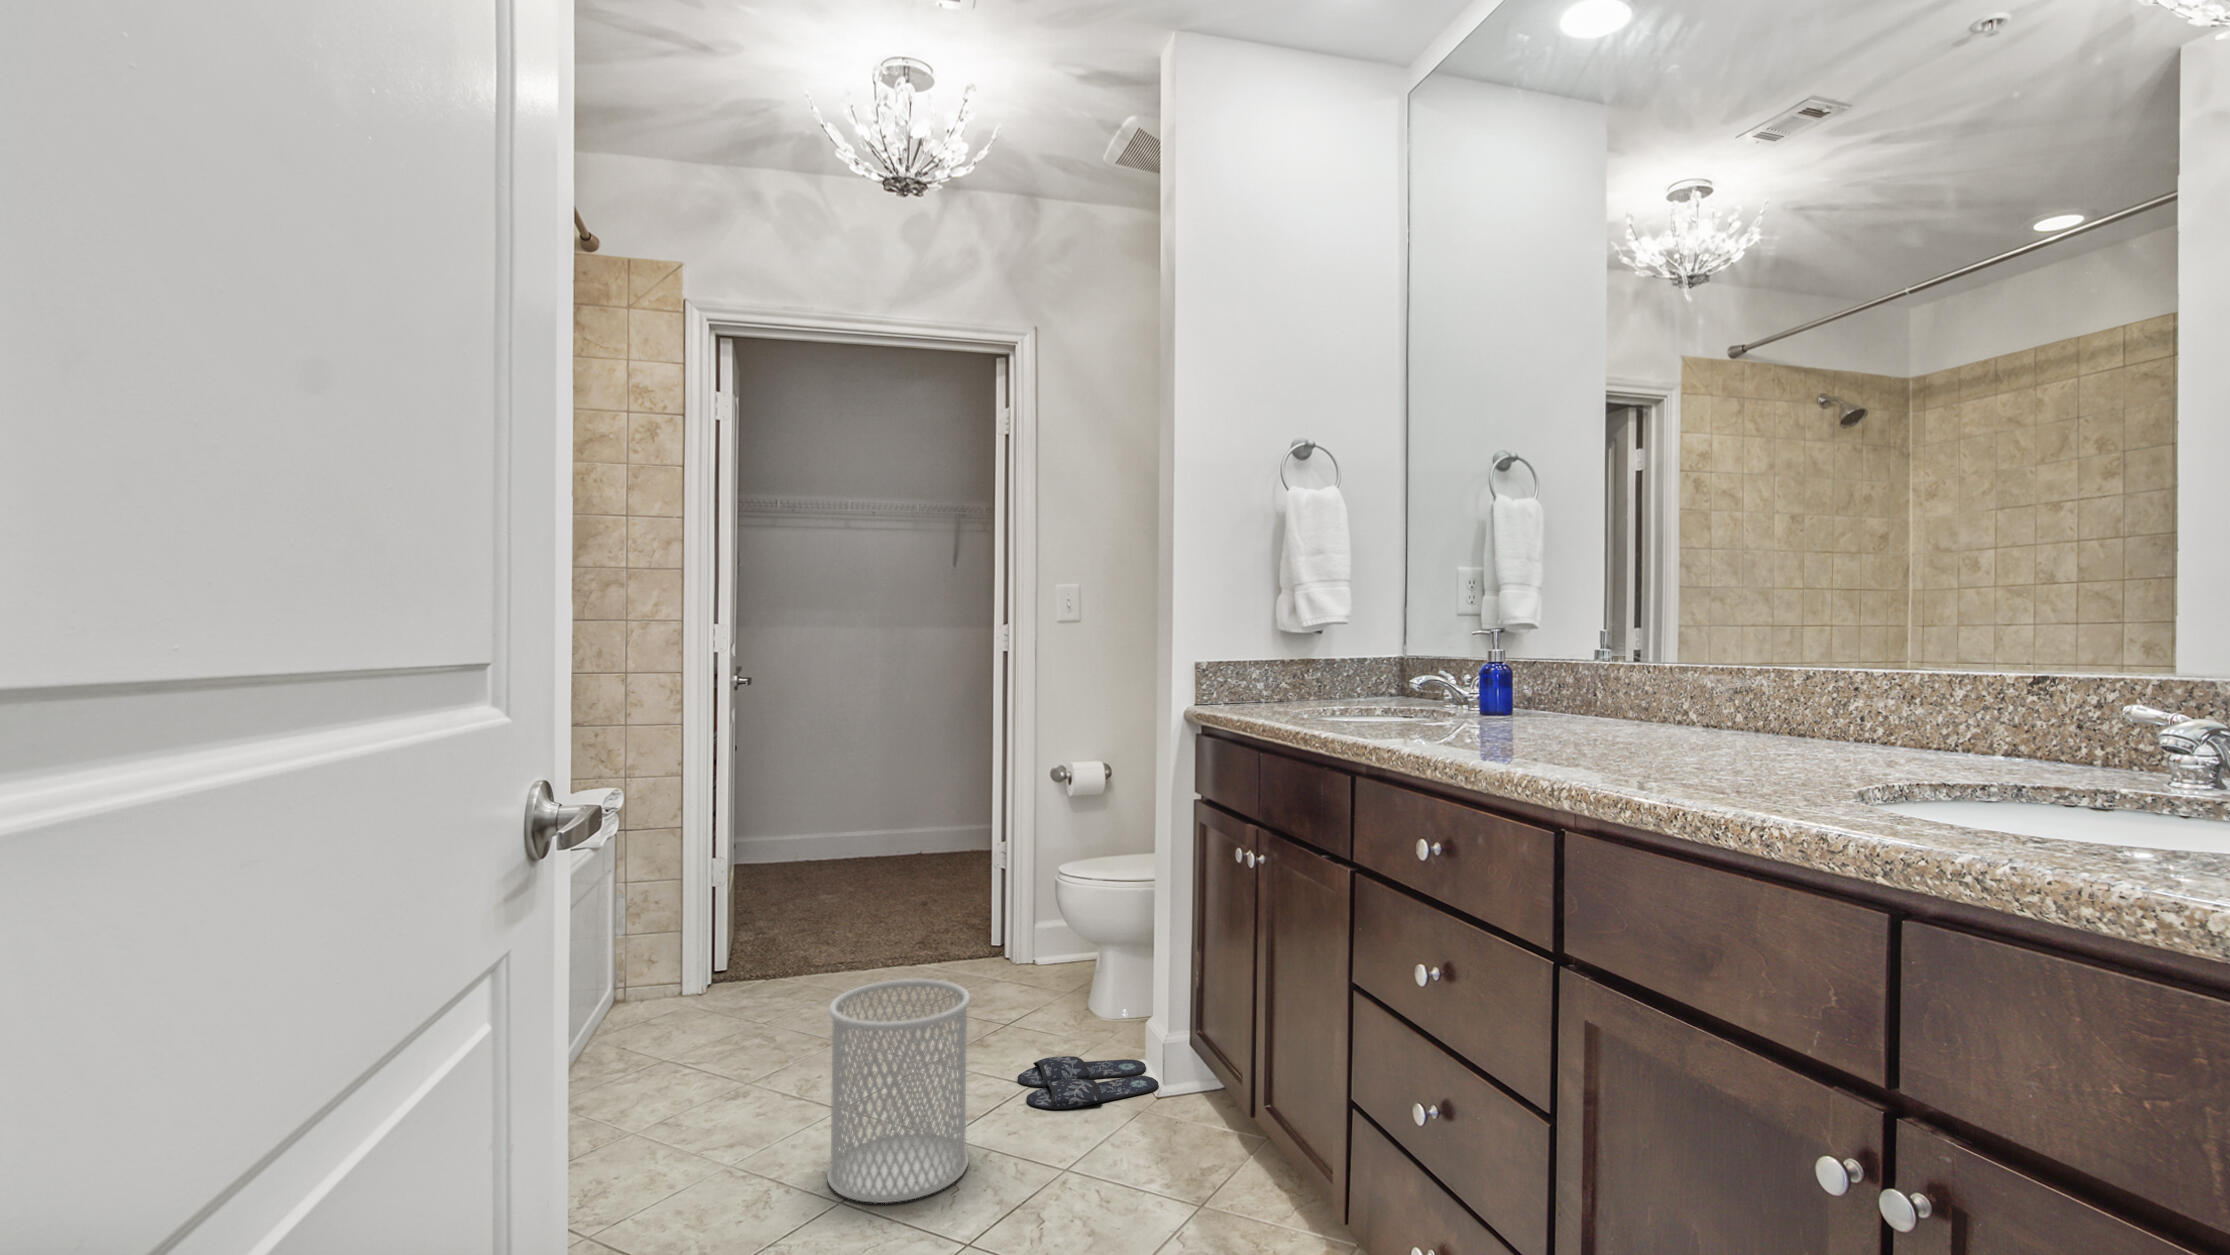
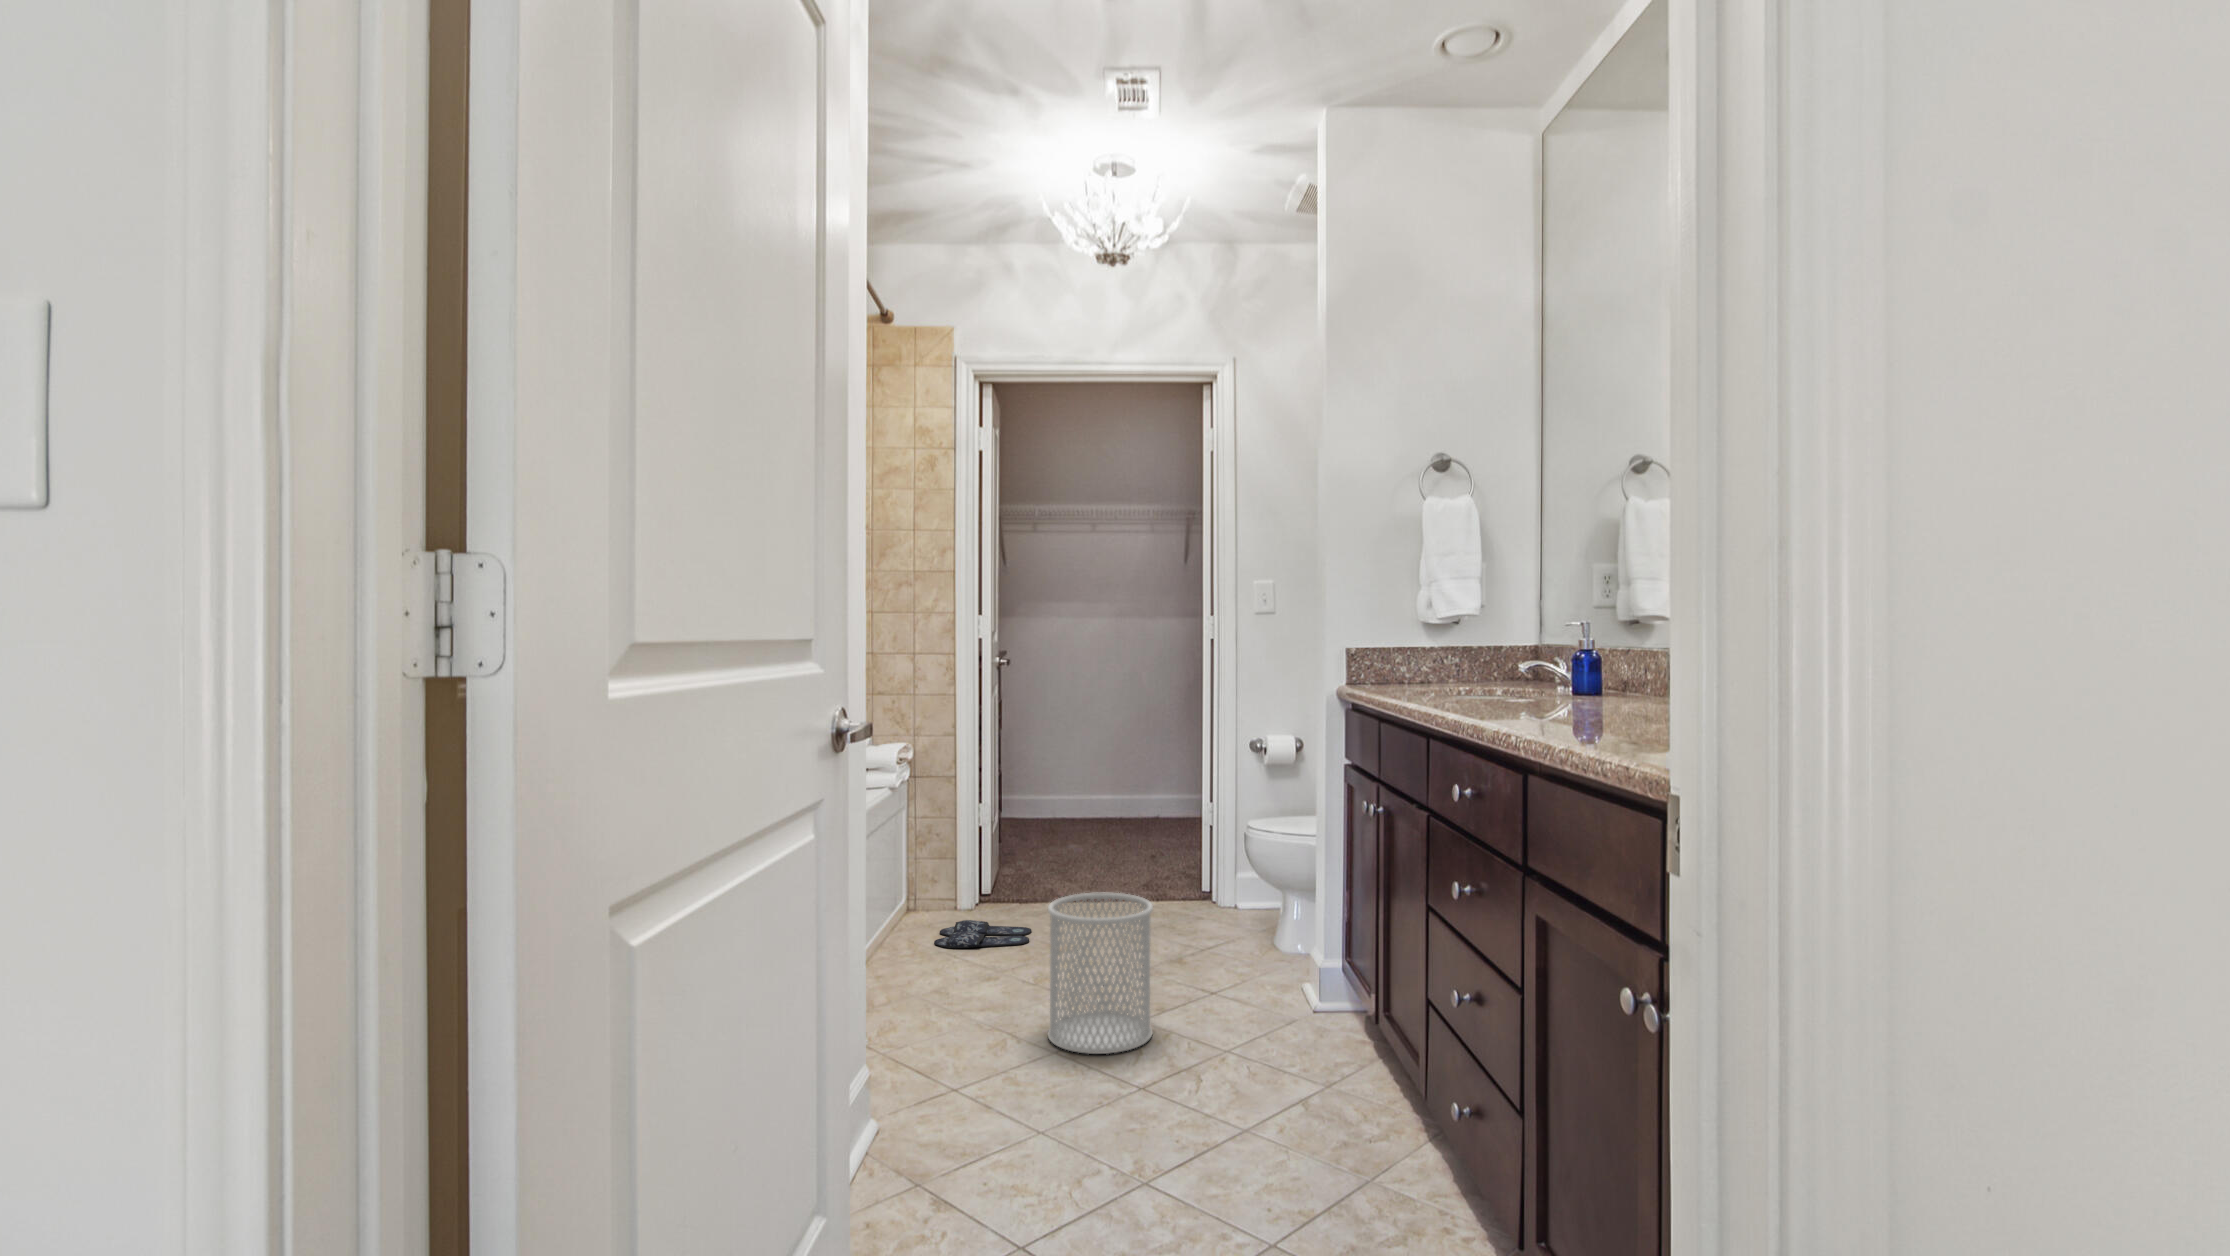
slippers: present [1018,1056,1158,1109] -> present [934,920,1032,948]

